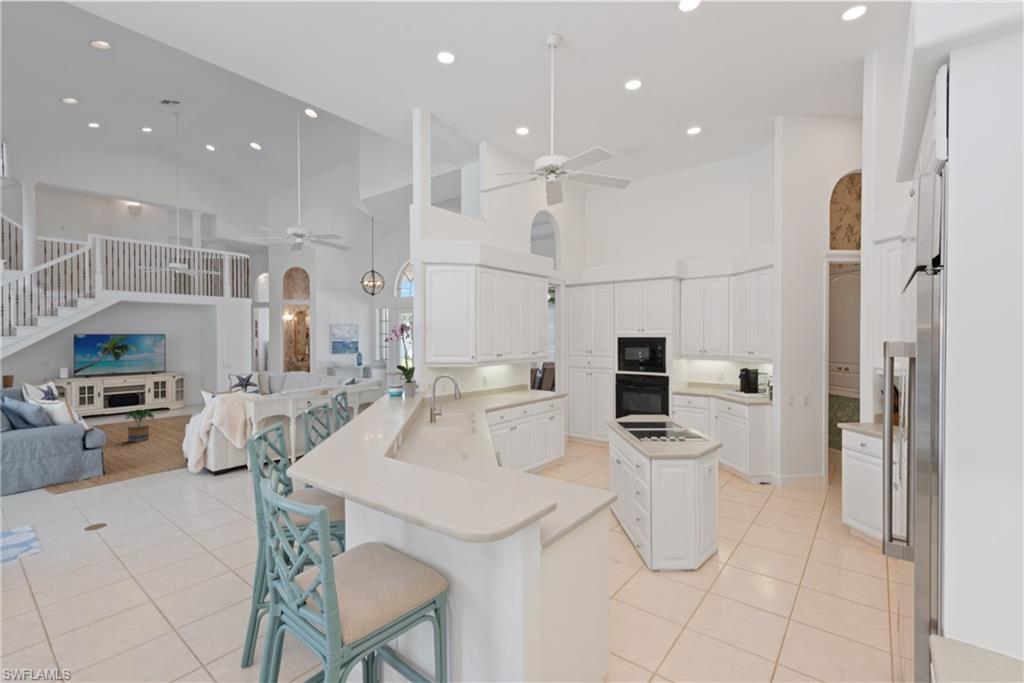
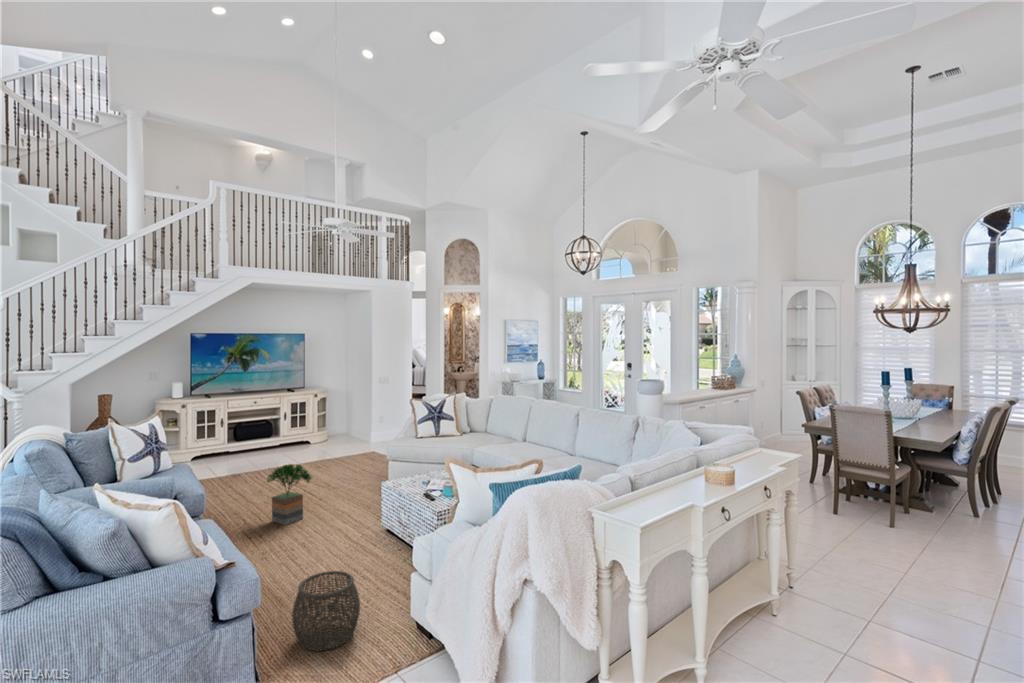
woven basket: none [126,442,162,472] -> present [292,571,360,651]

